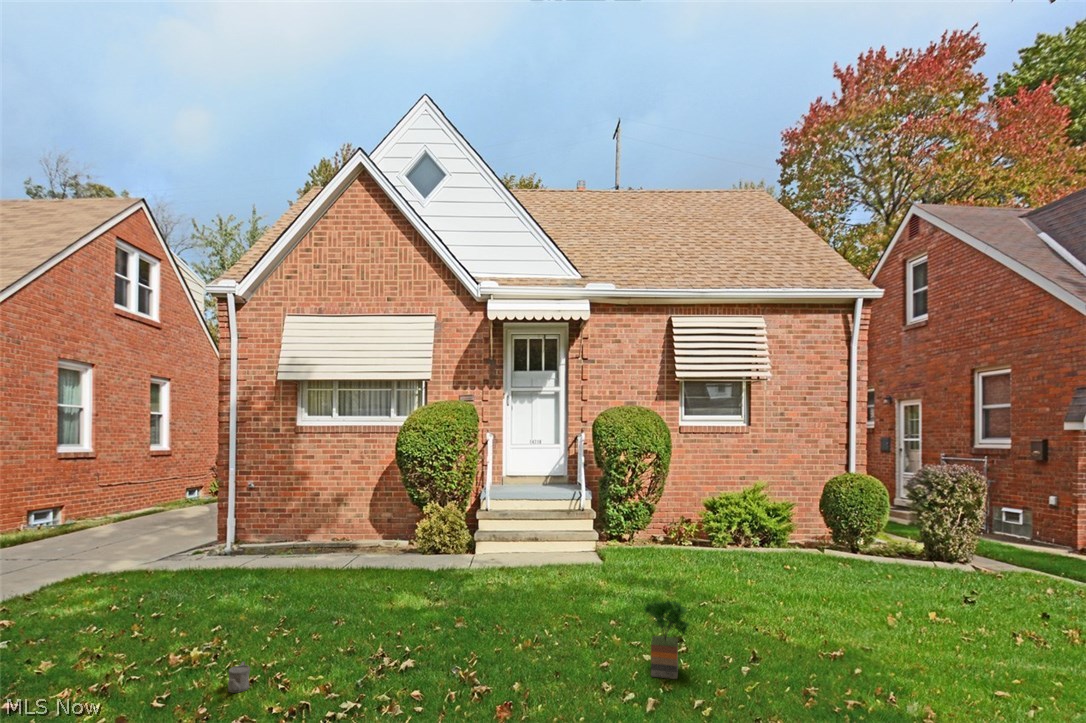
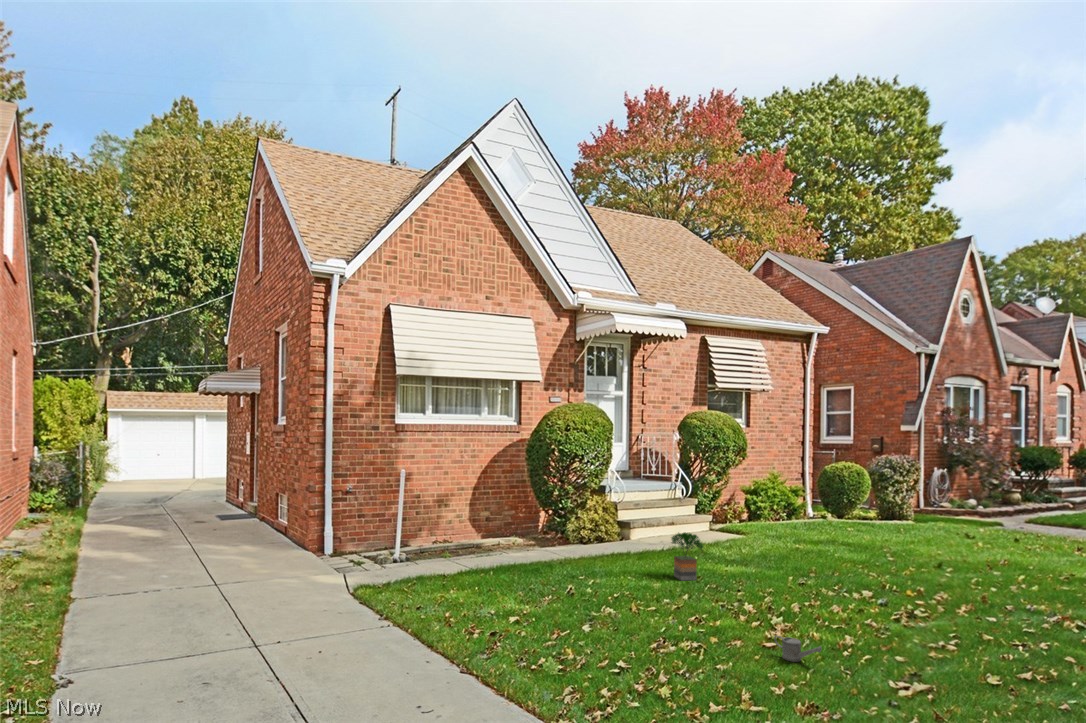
potted tree: present [643,601,690,679] -> present [672,532,703,581]

